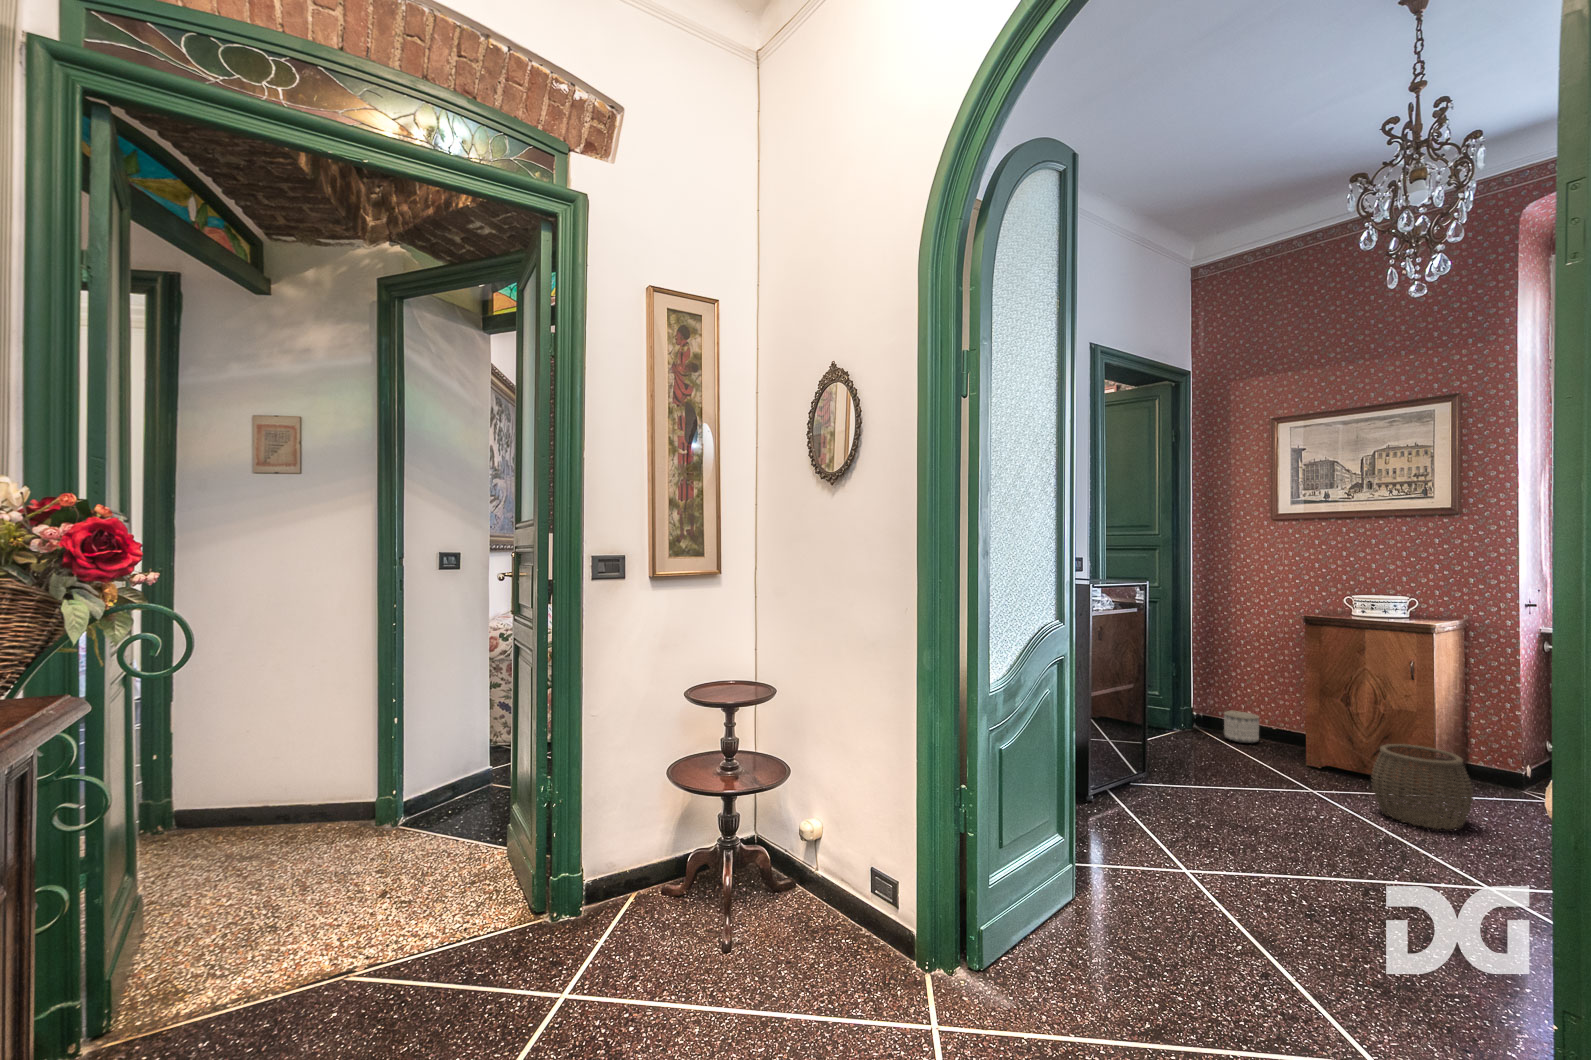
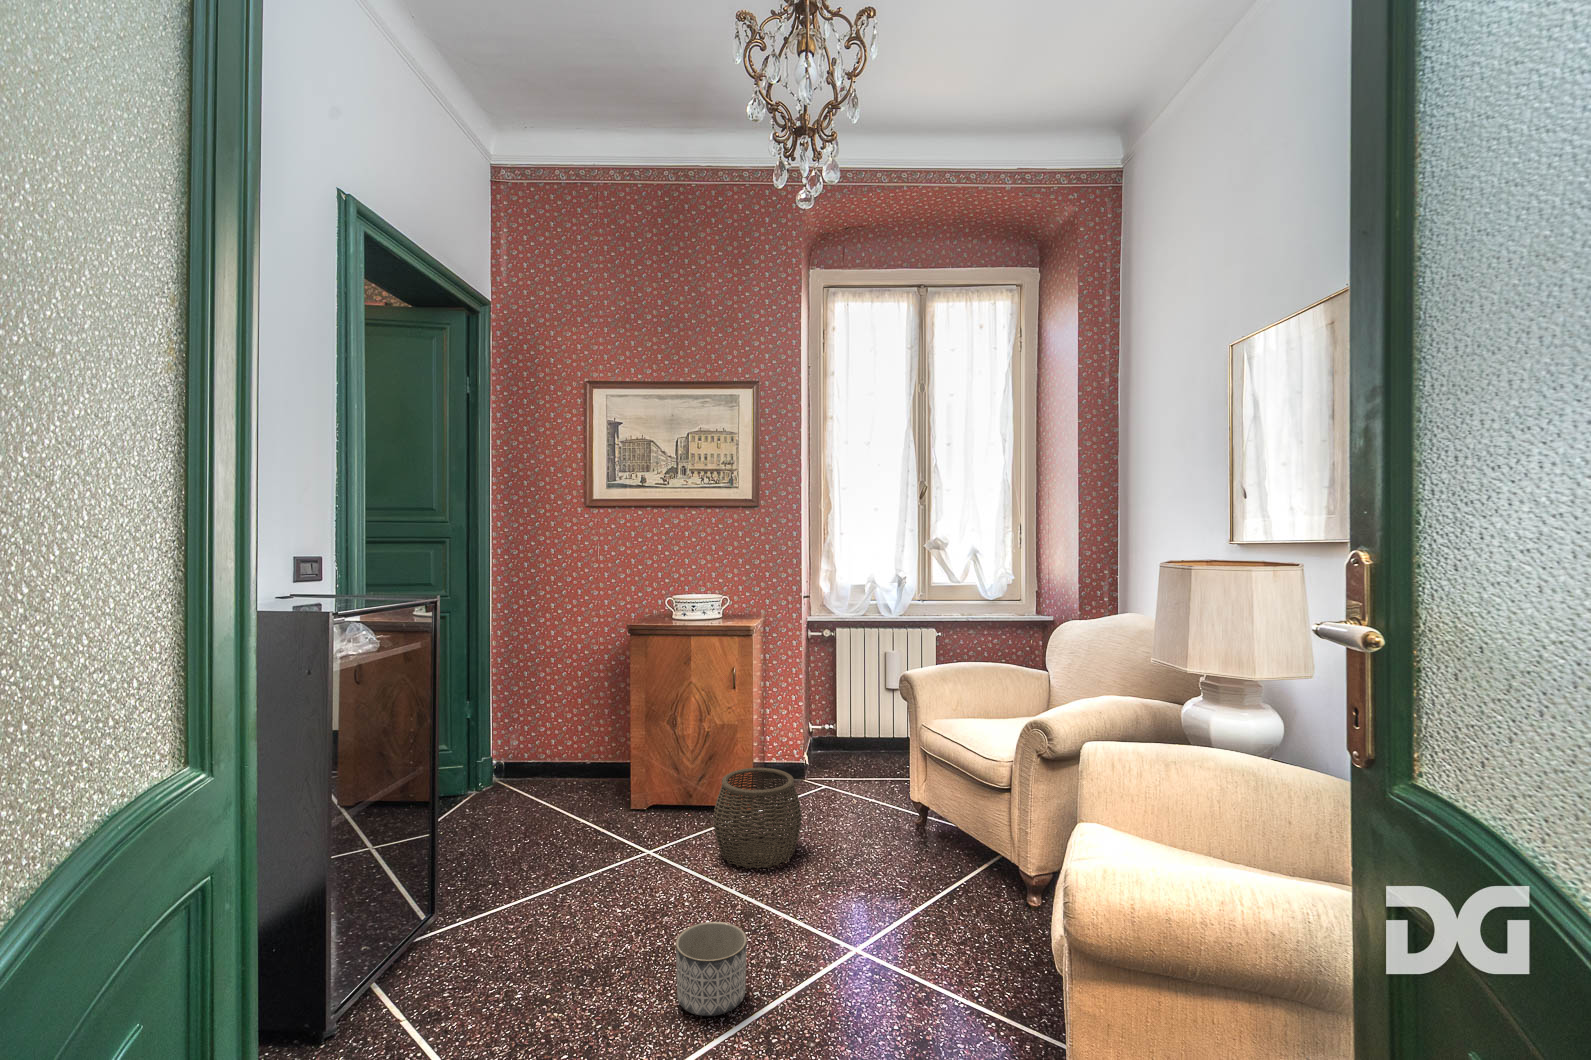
planter: present [1224,711,1259,743] -> present [676,922,747,1016]

